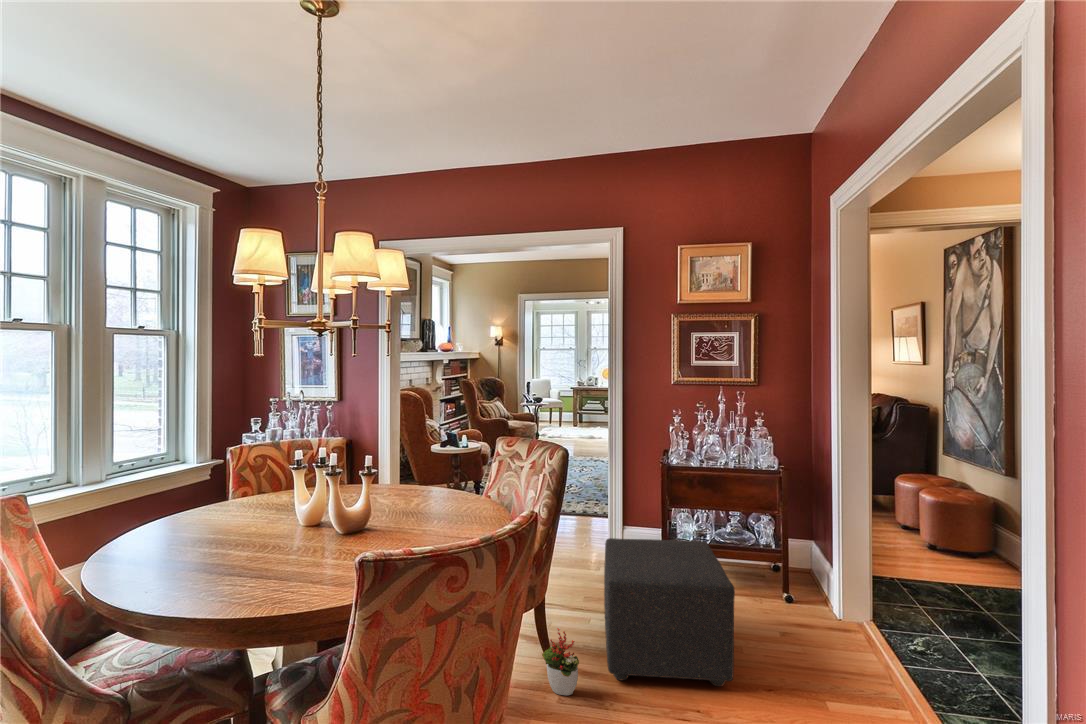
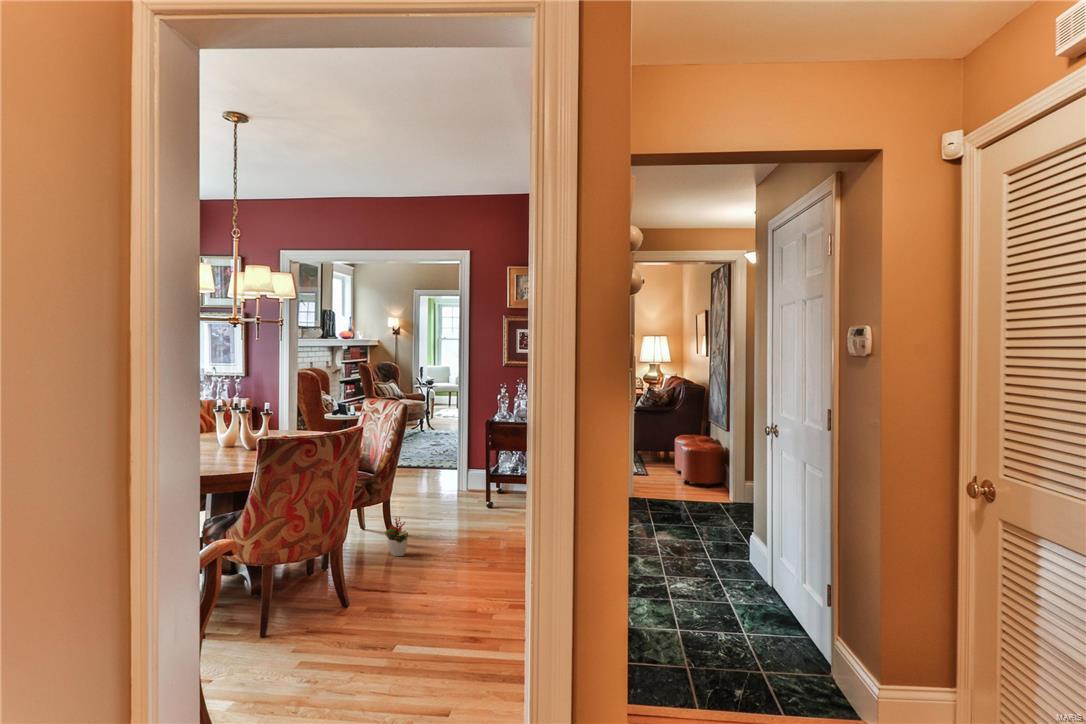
ottoman: present [604,538,735,686] -> none [429,467,507,549]

